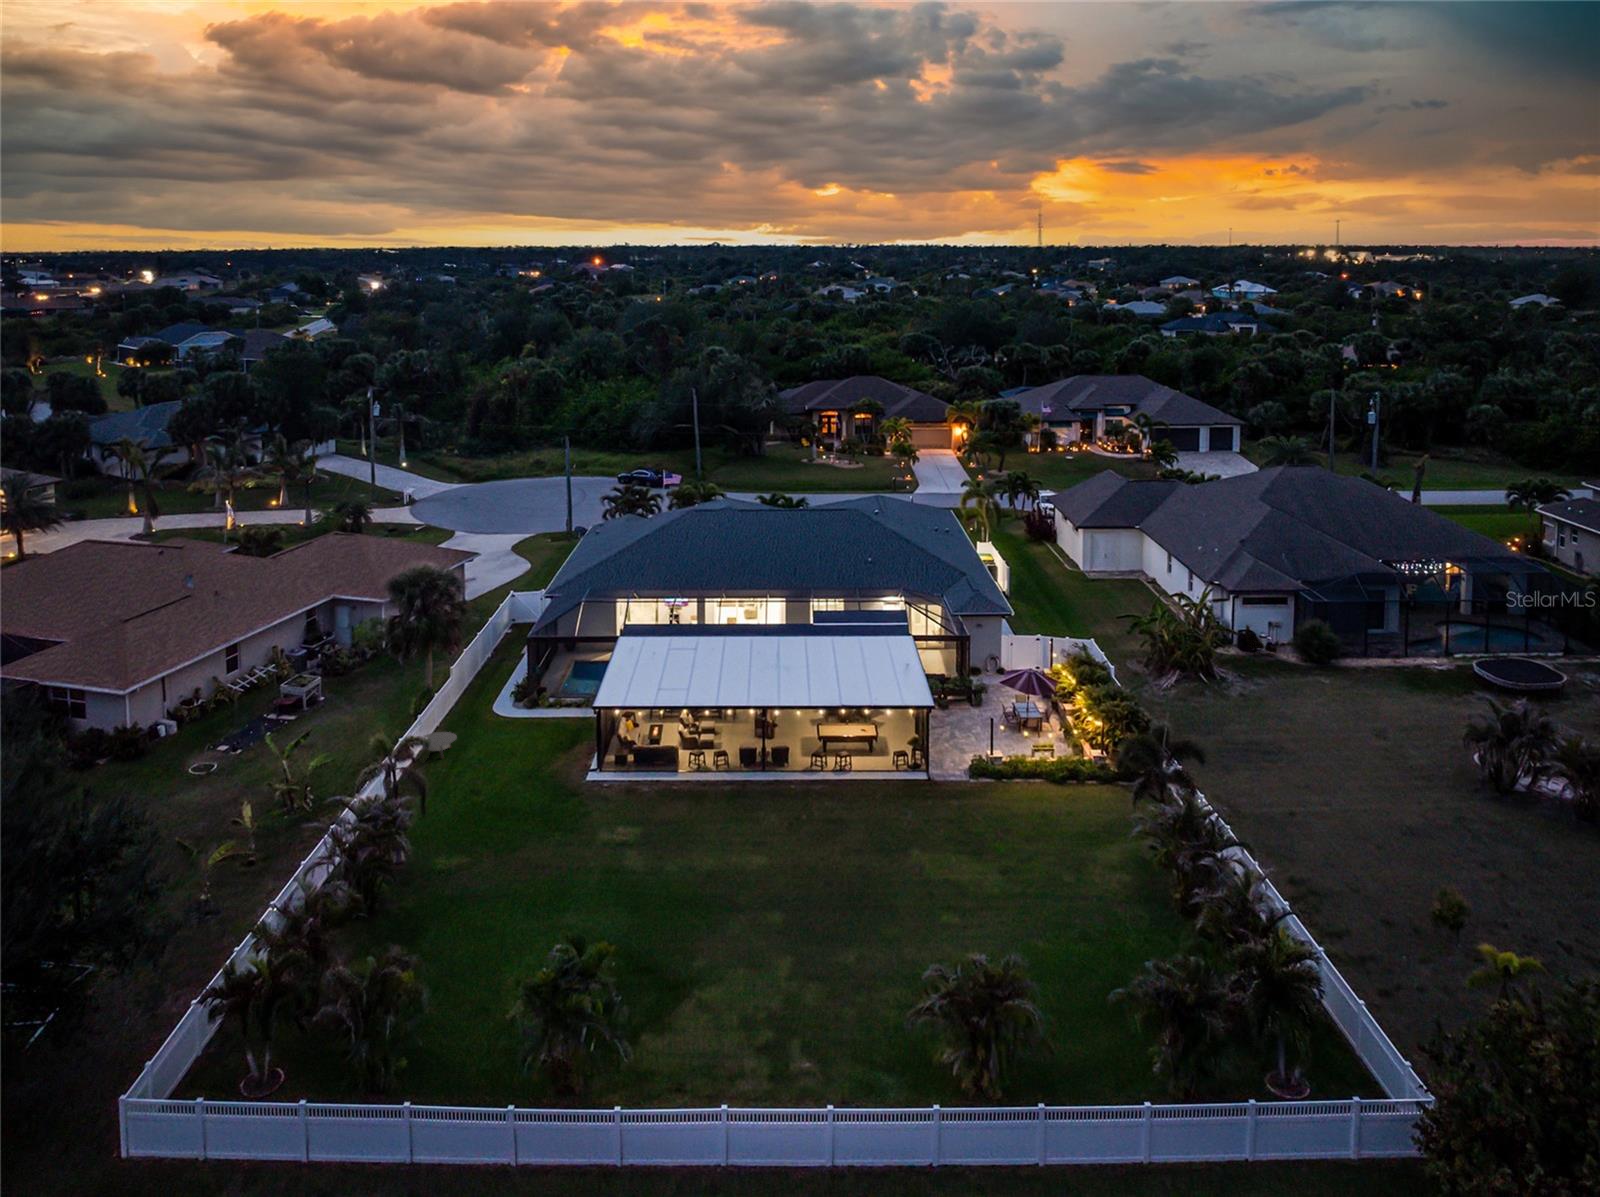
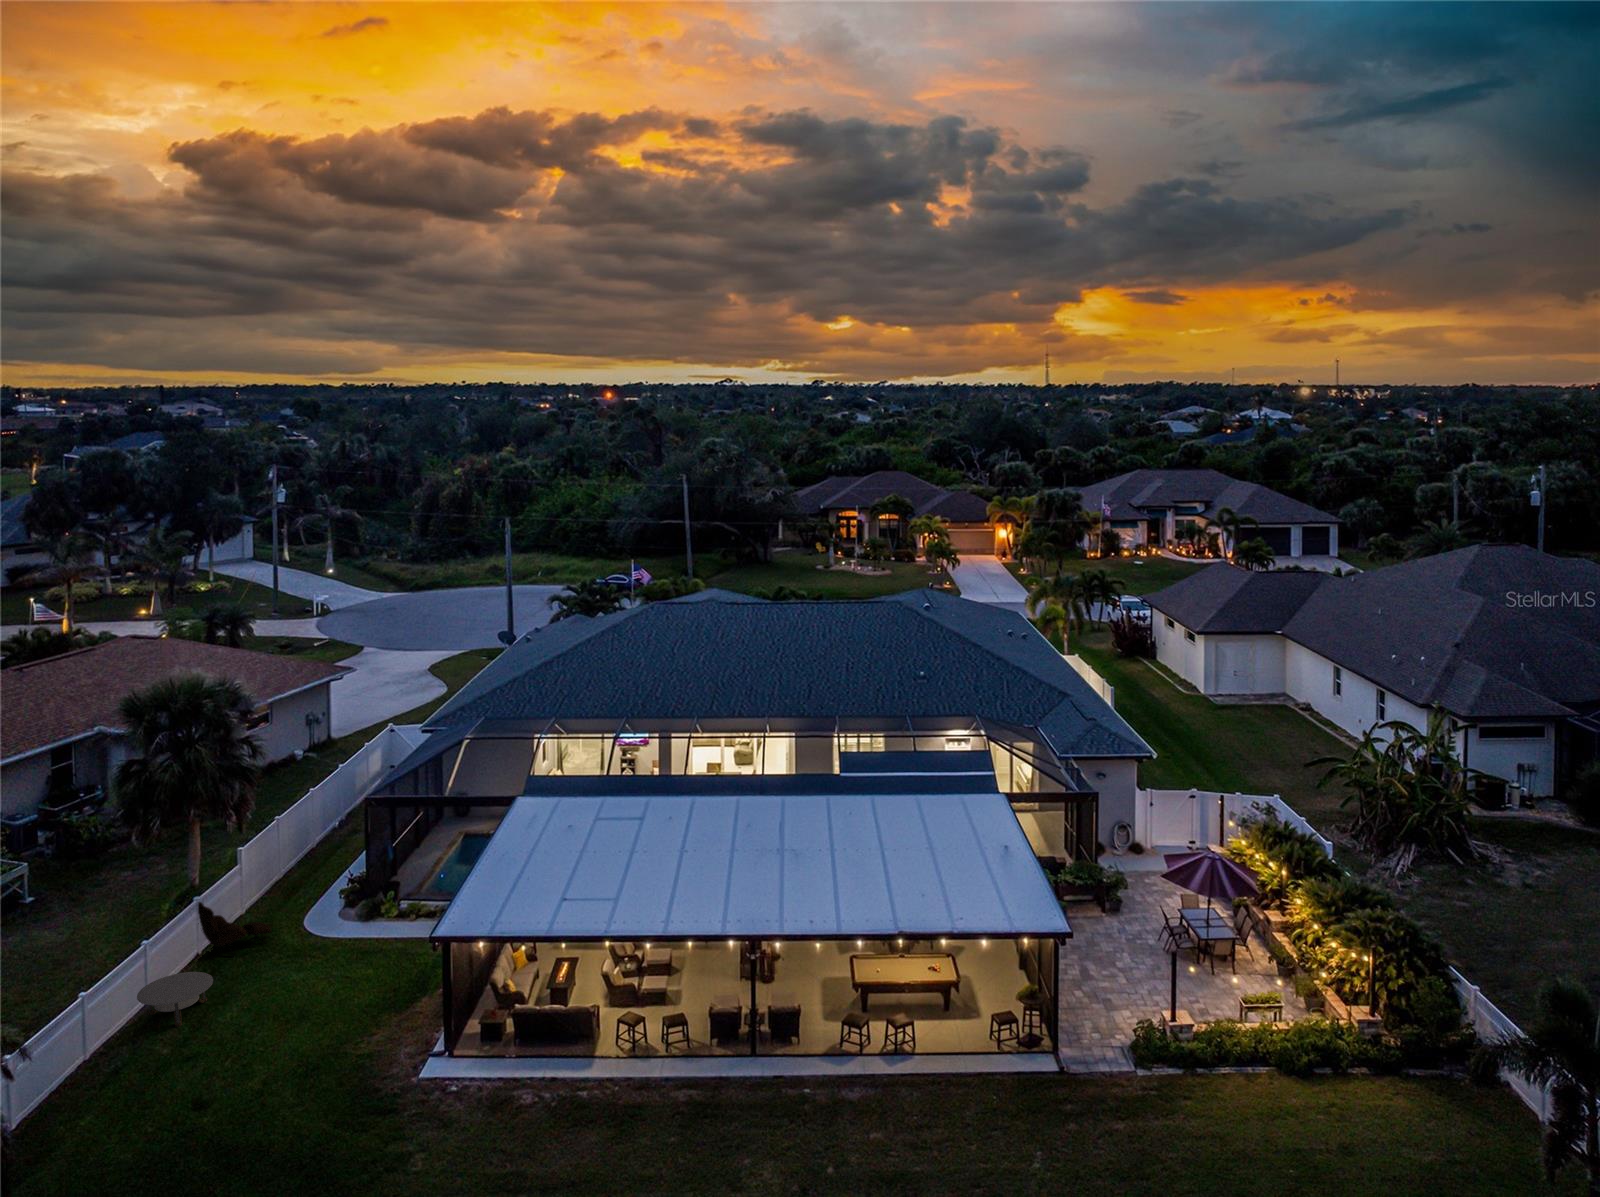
lounge chair: present [1246,625,1277,655] -> present [198,902,272,959]

